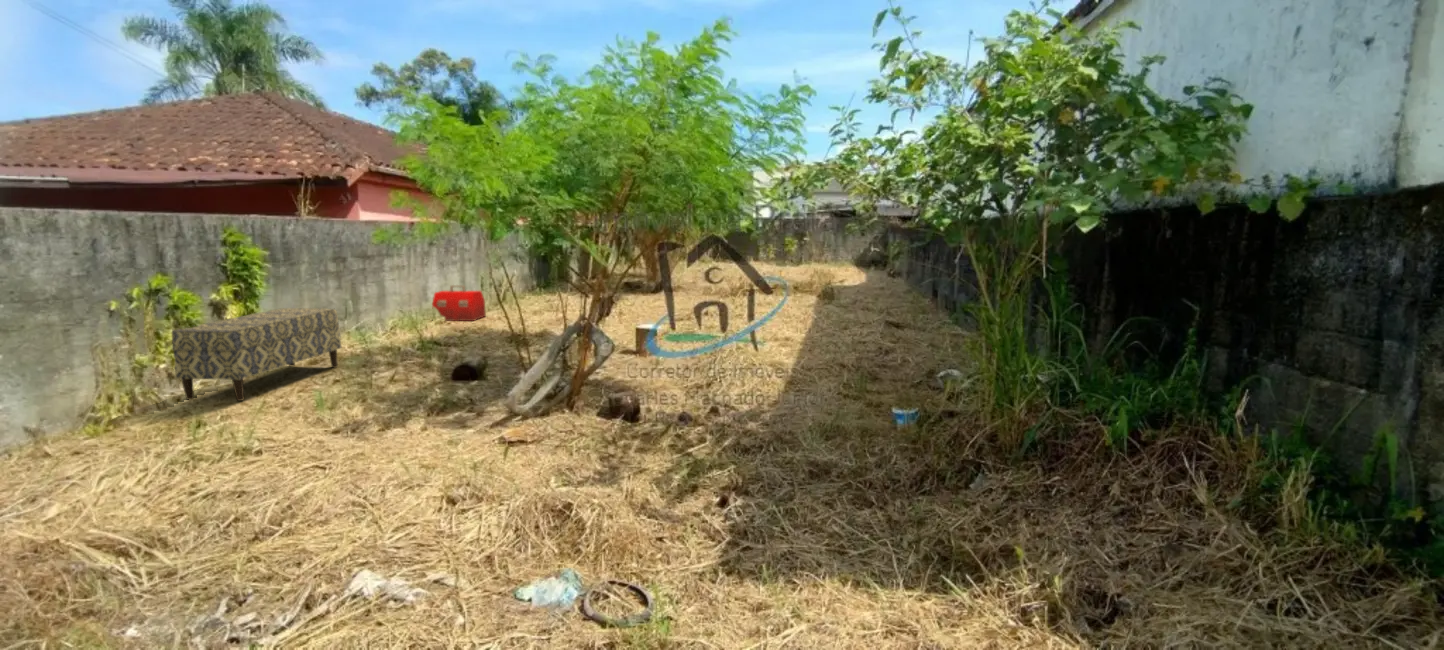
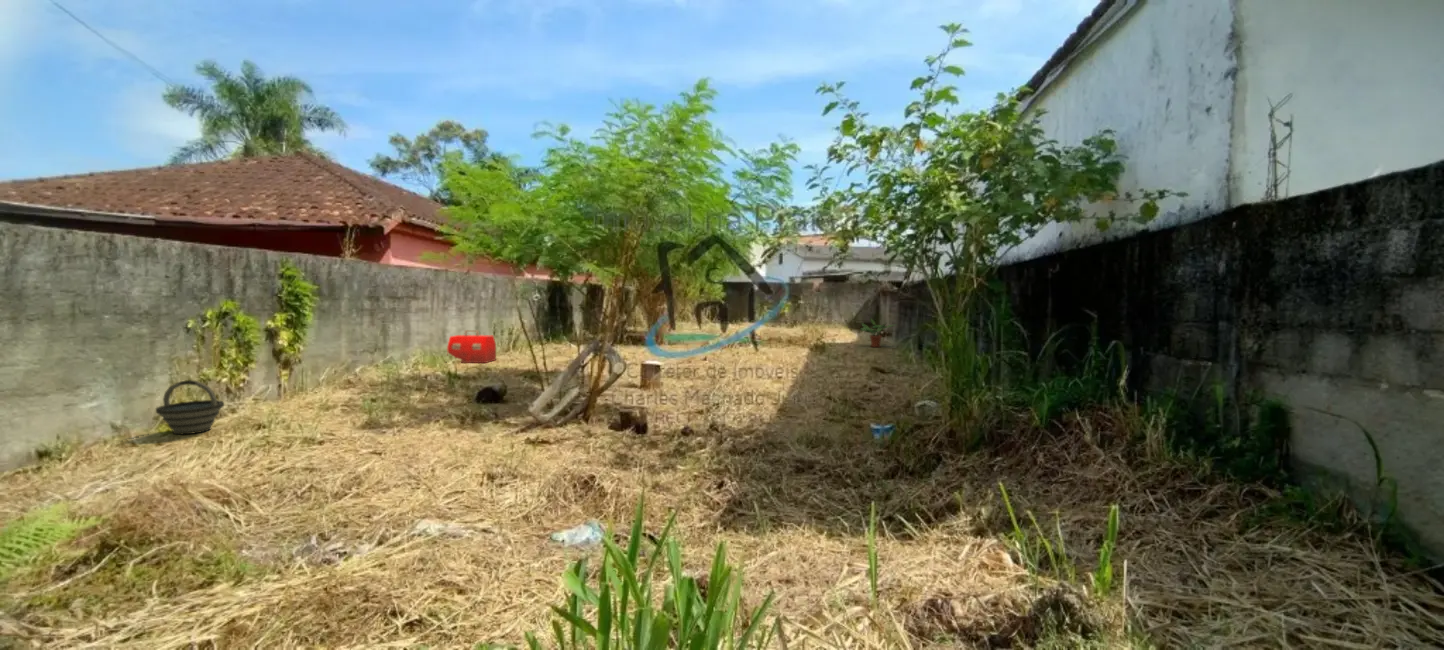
potted plant: none [873,262,916,295] -> present [861,318,893,347]
bench: present [172,308,341,401] -> none [232,338,375,412]
bucket: none [73,375,156,437] -> present [156,380,224,434]

